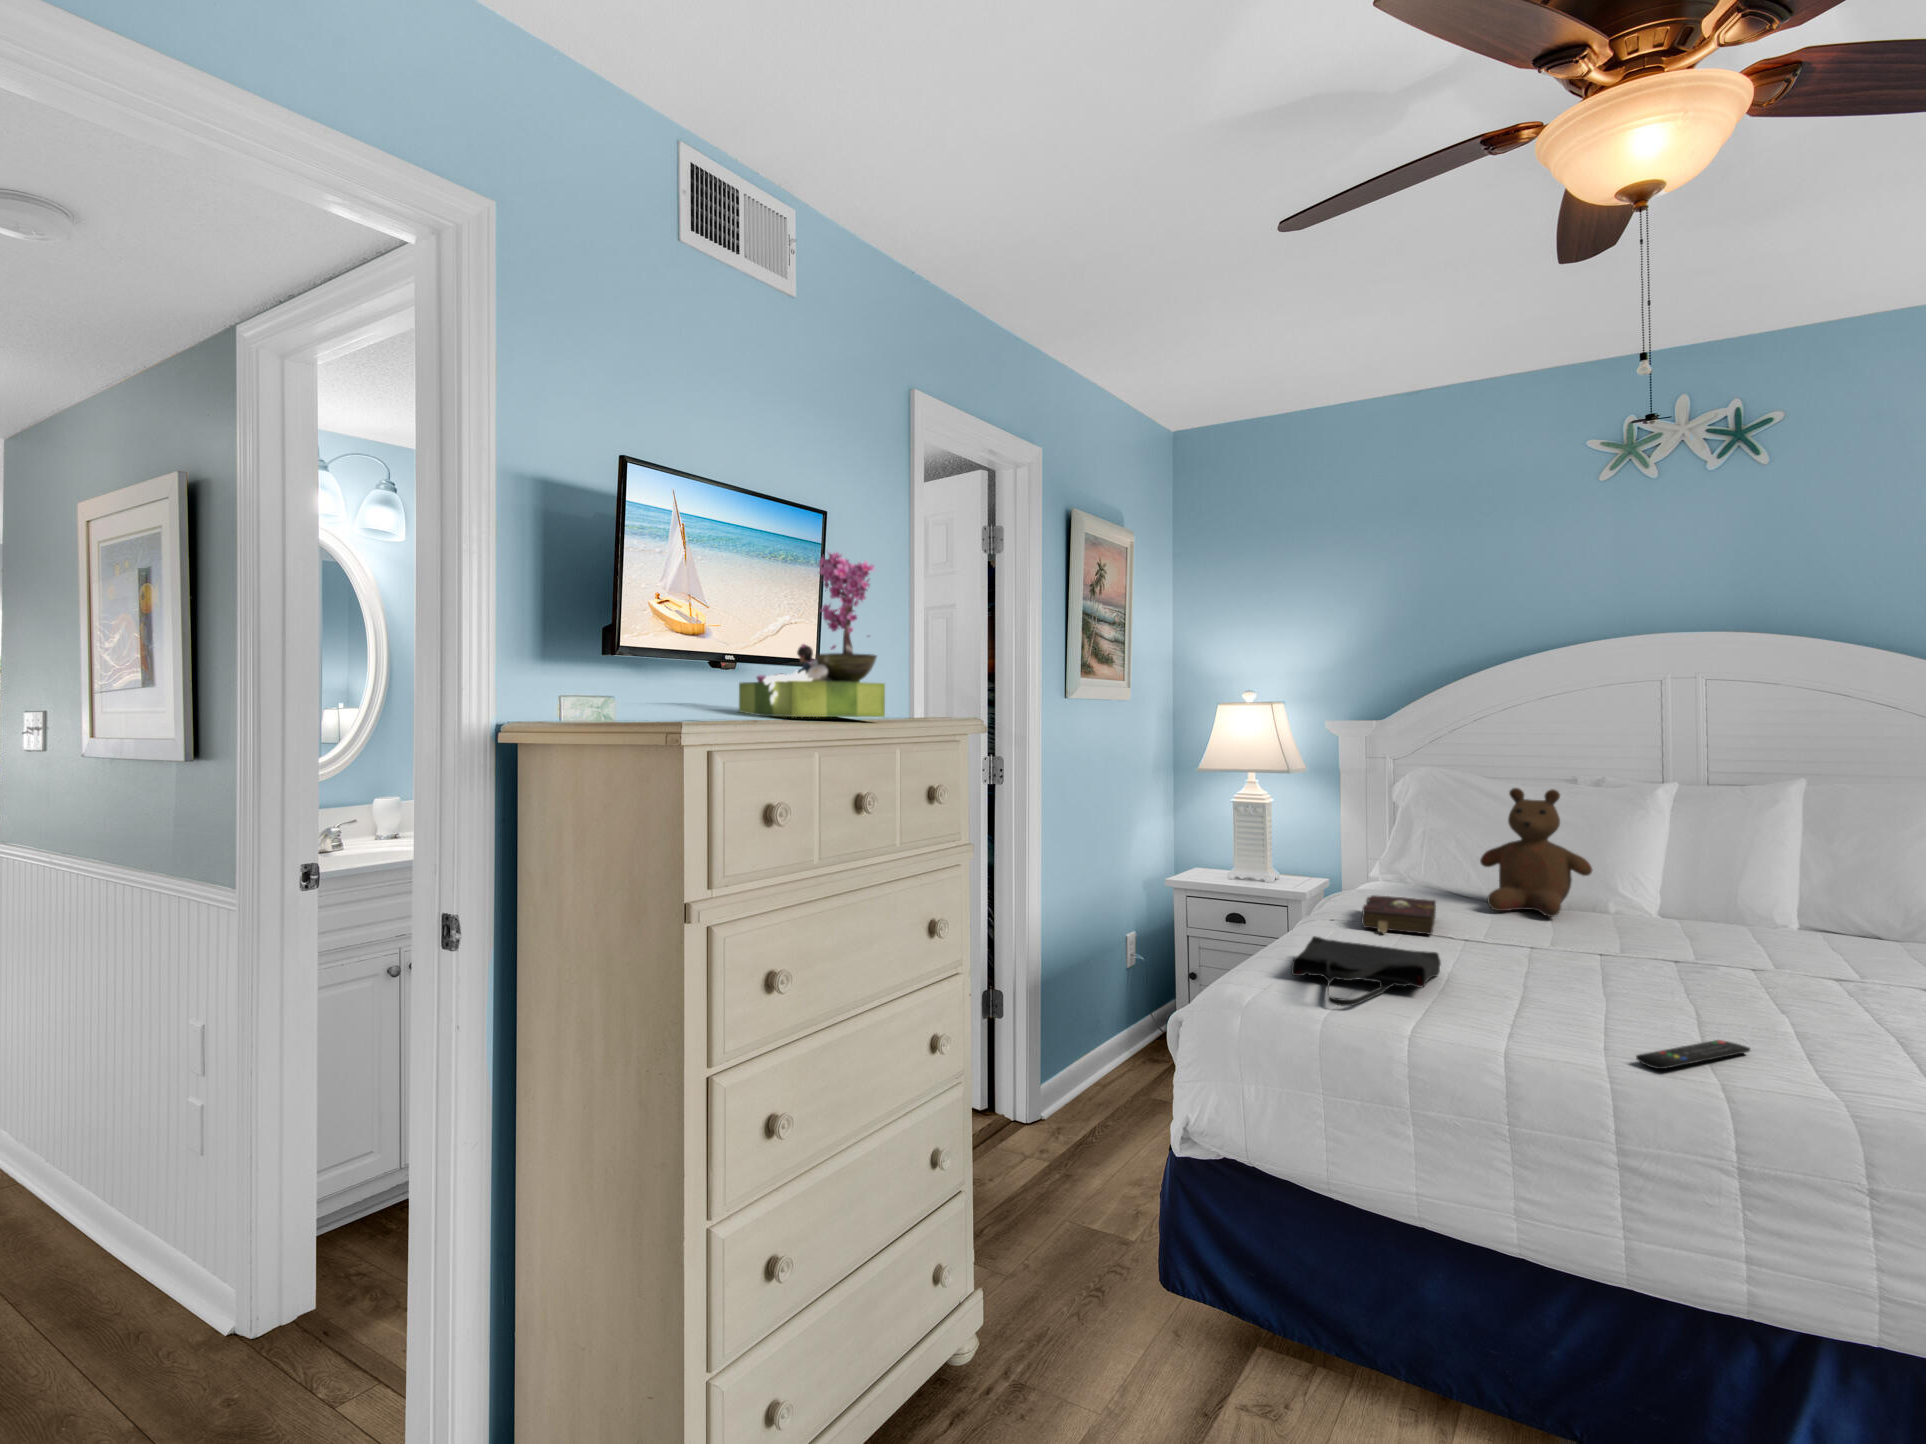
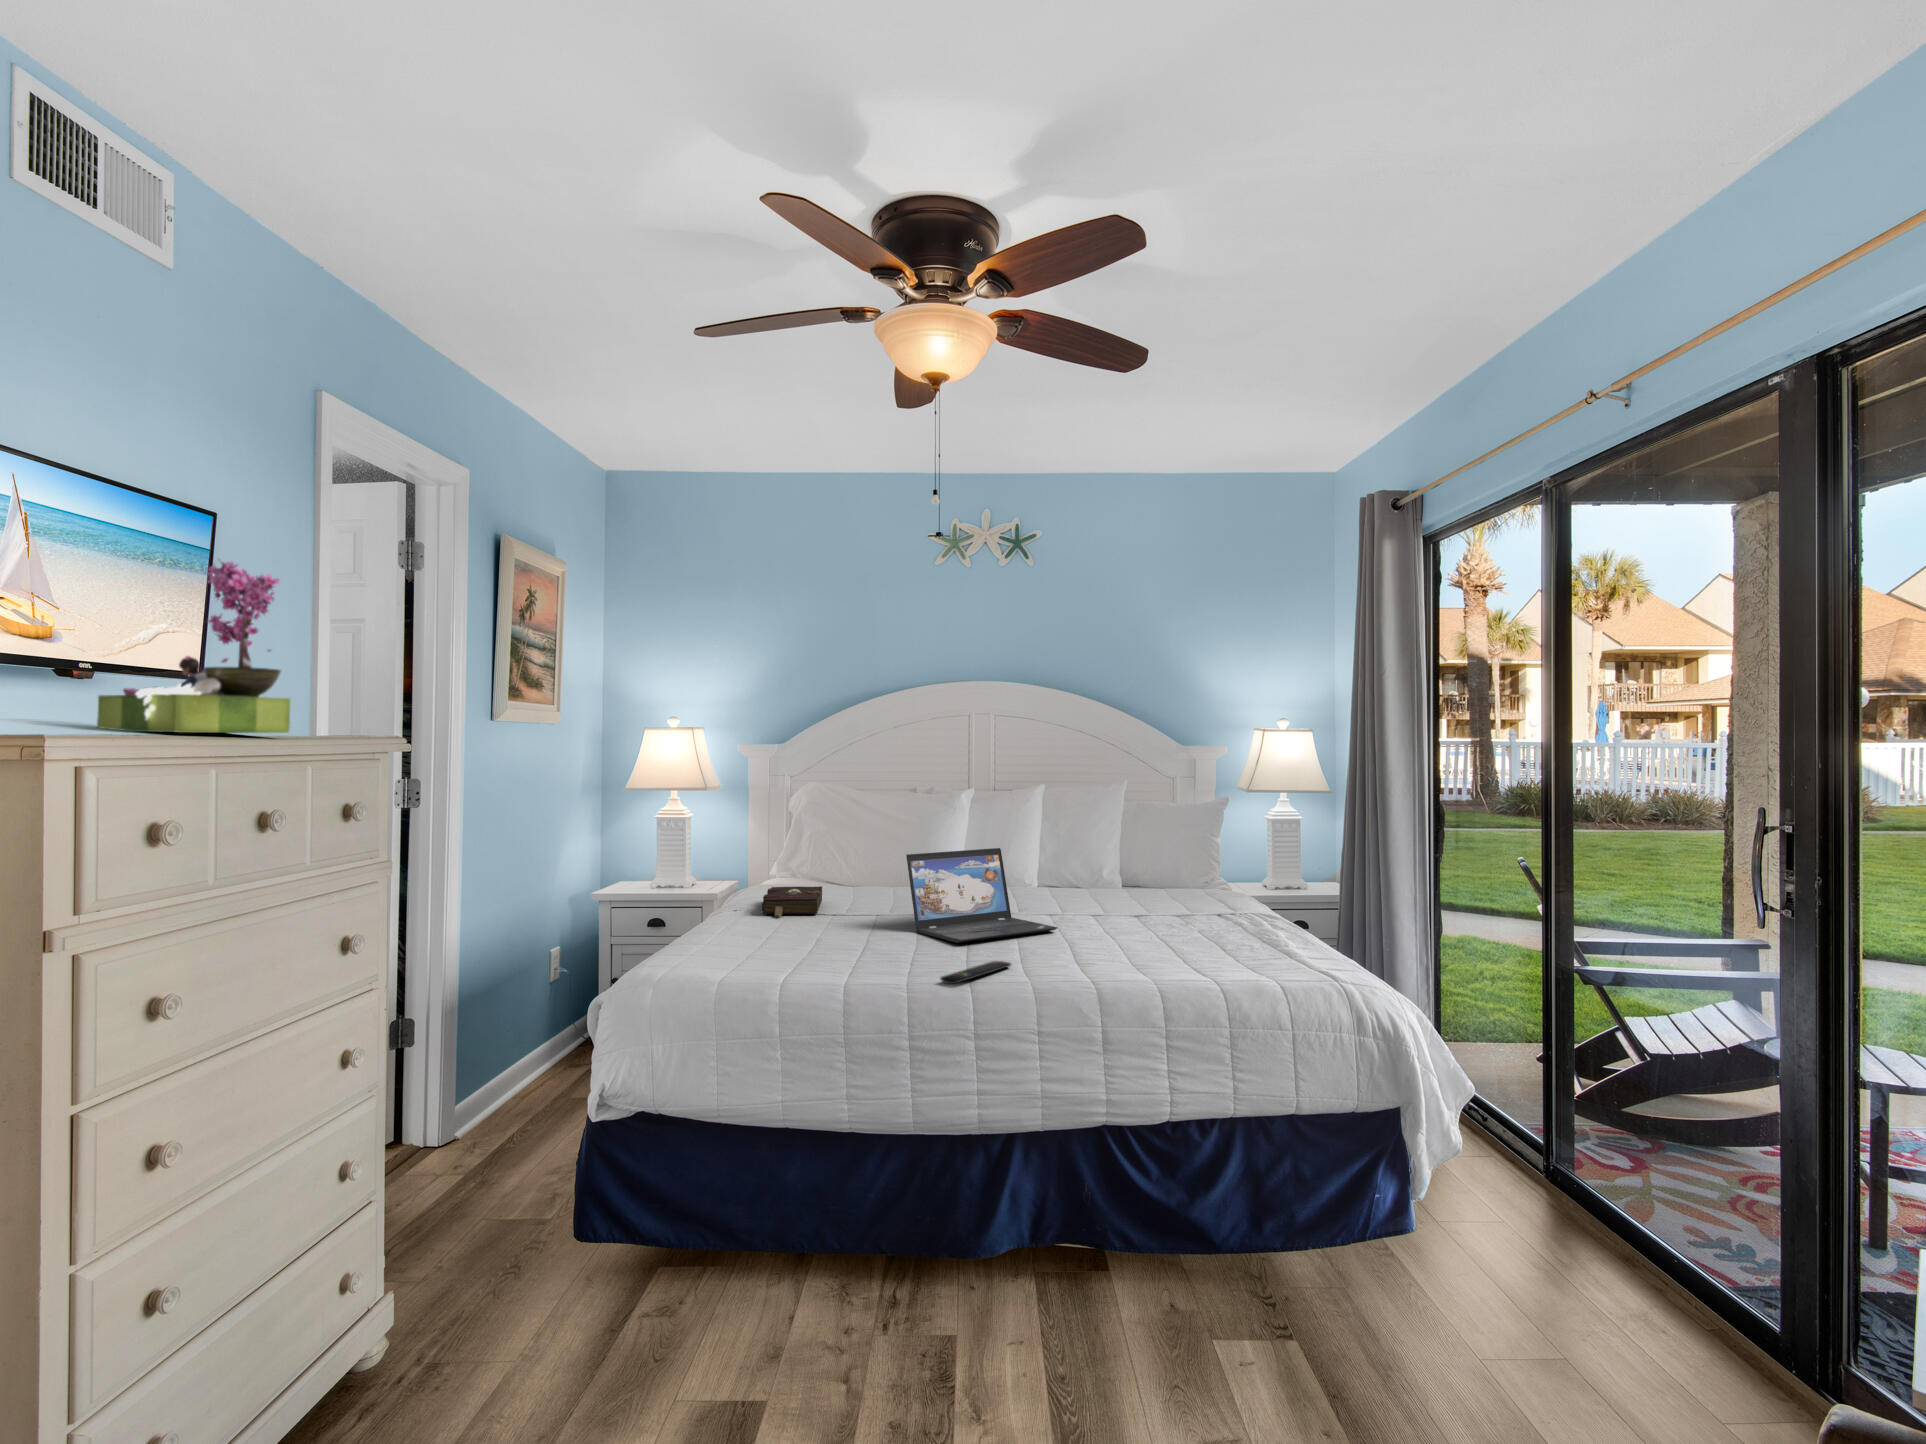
teddy bear: present [1480,788,1592,917] -> none [858,792,936,893]
laptop: none [1561,874,1815,1002] -> present [906,848,1057,943]
tote bag: present [1291,936,1441,1006] -> none [698,922,818,973]

